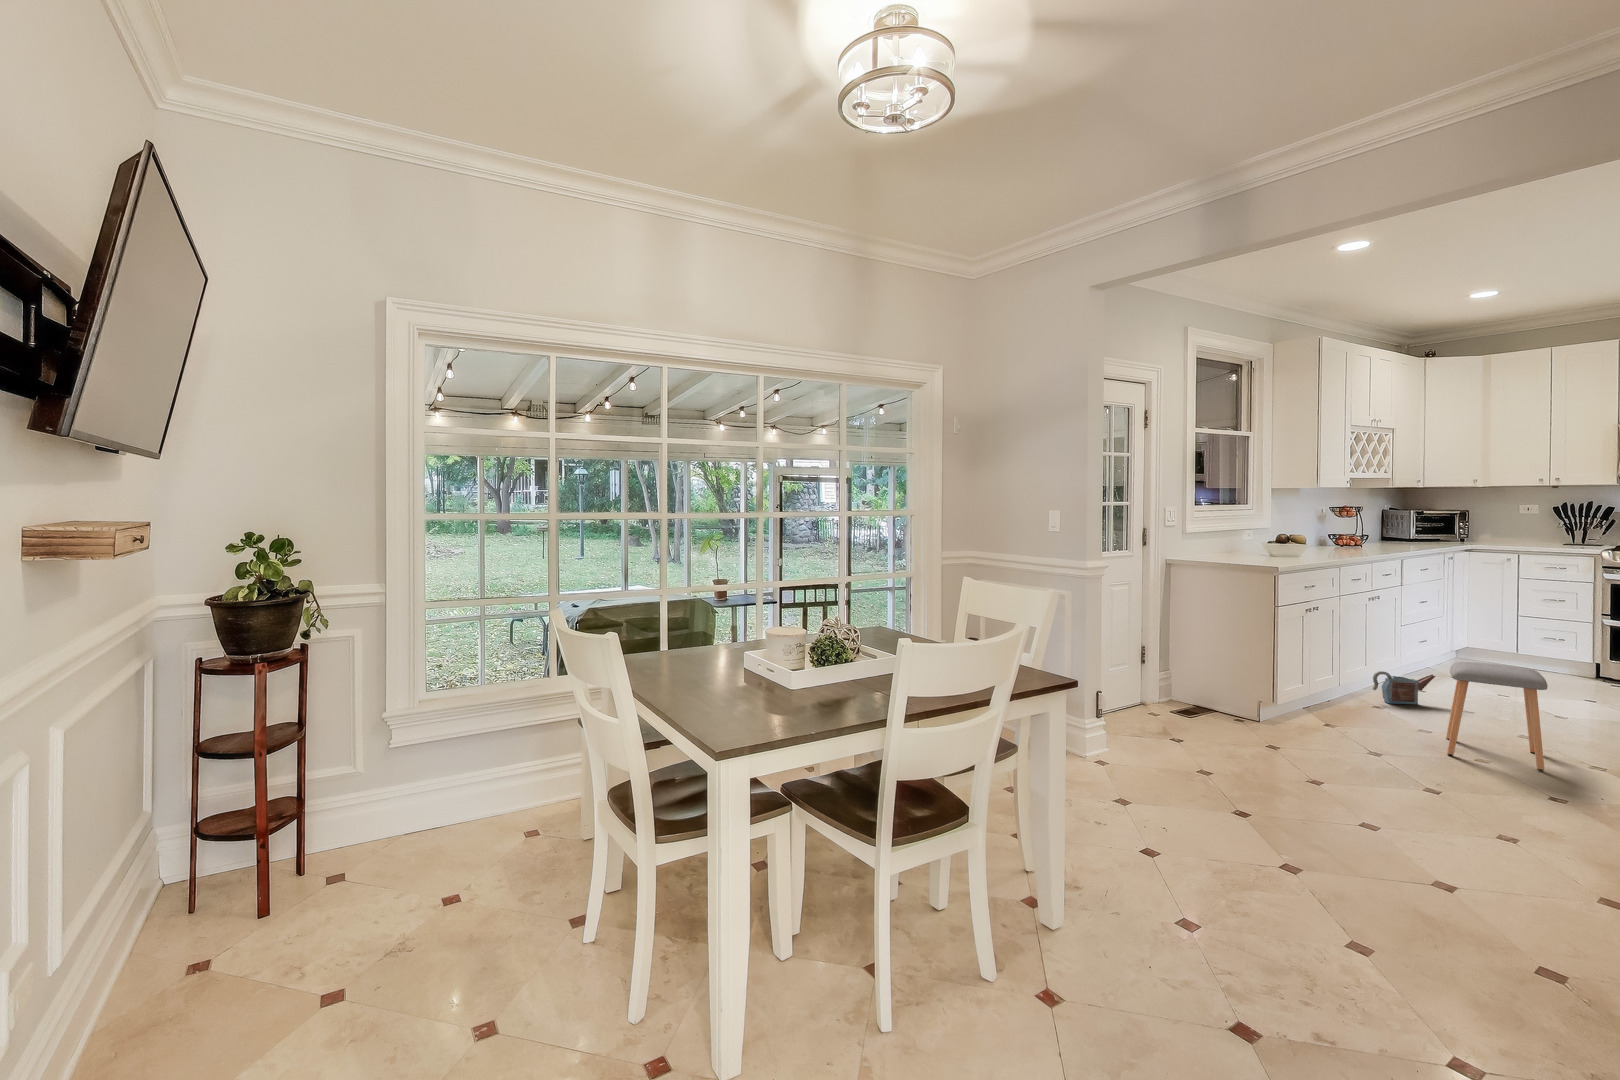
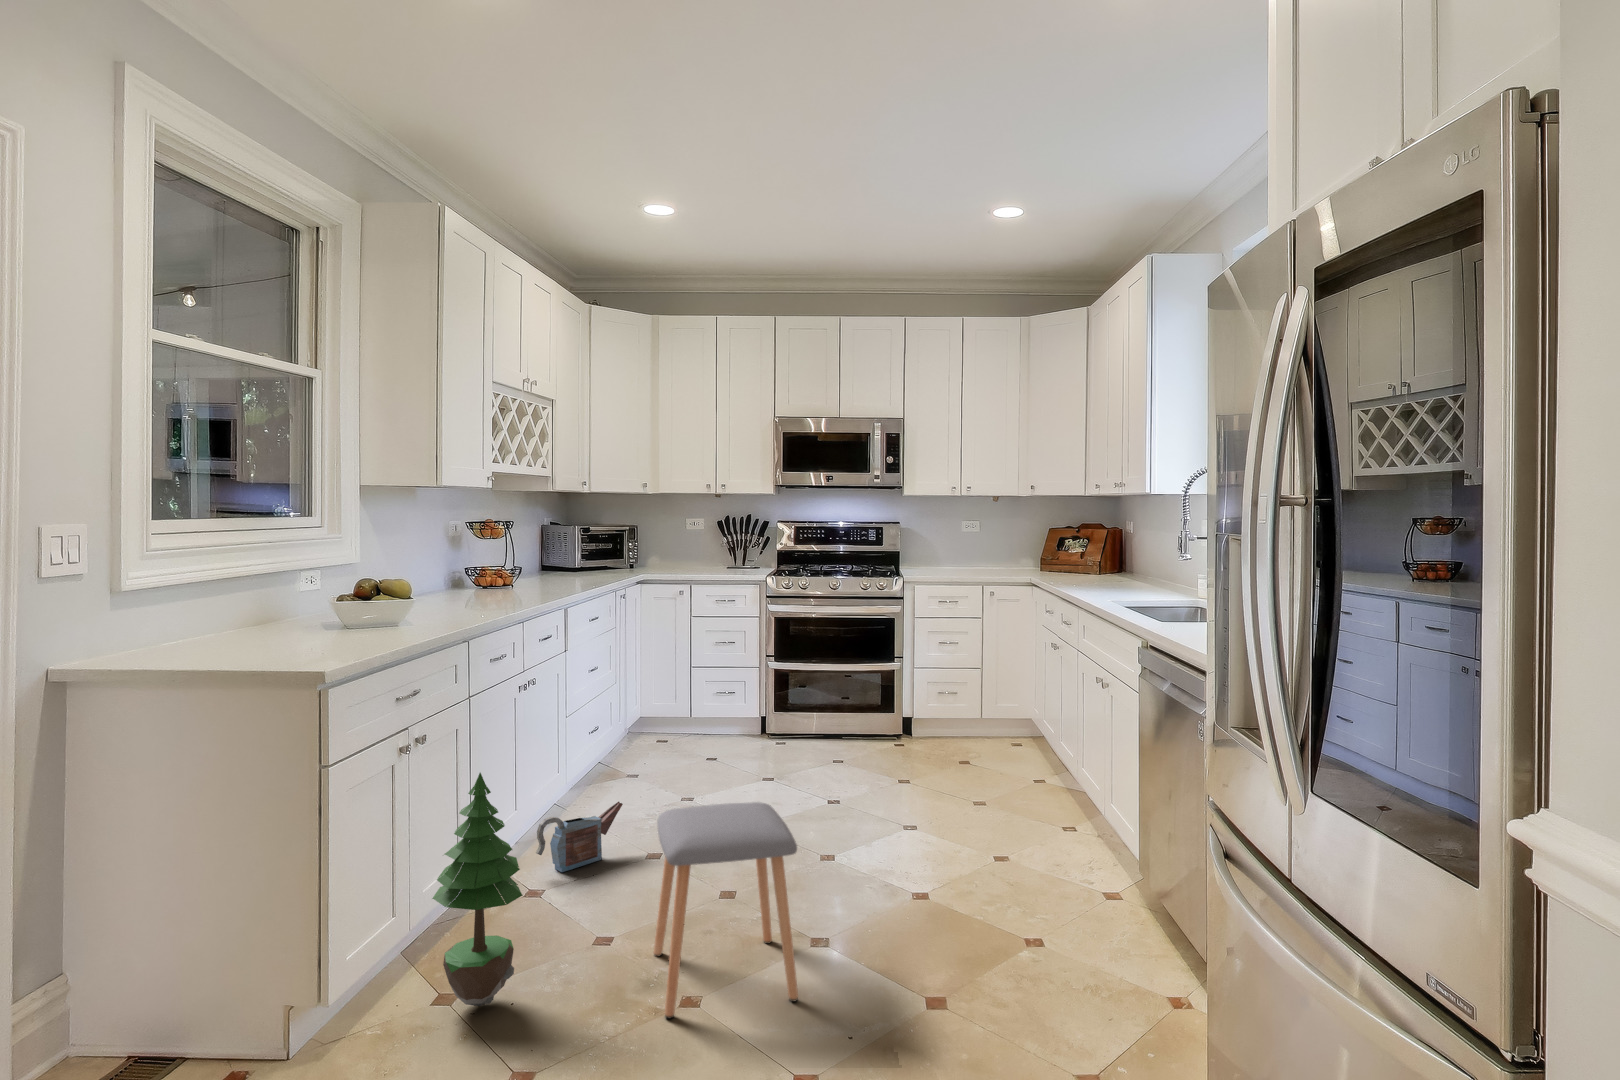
potted tree: none [1317,621,1365,729] -> present [432,773,523,1006]

